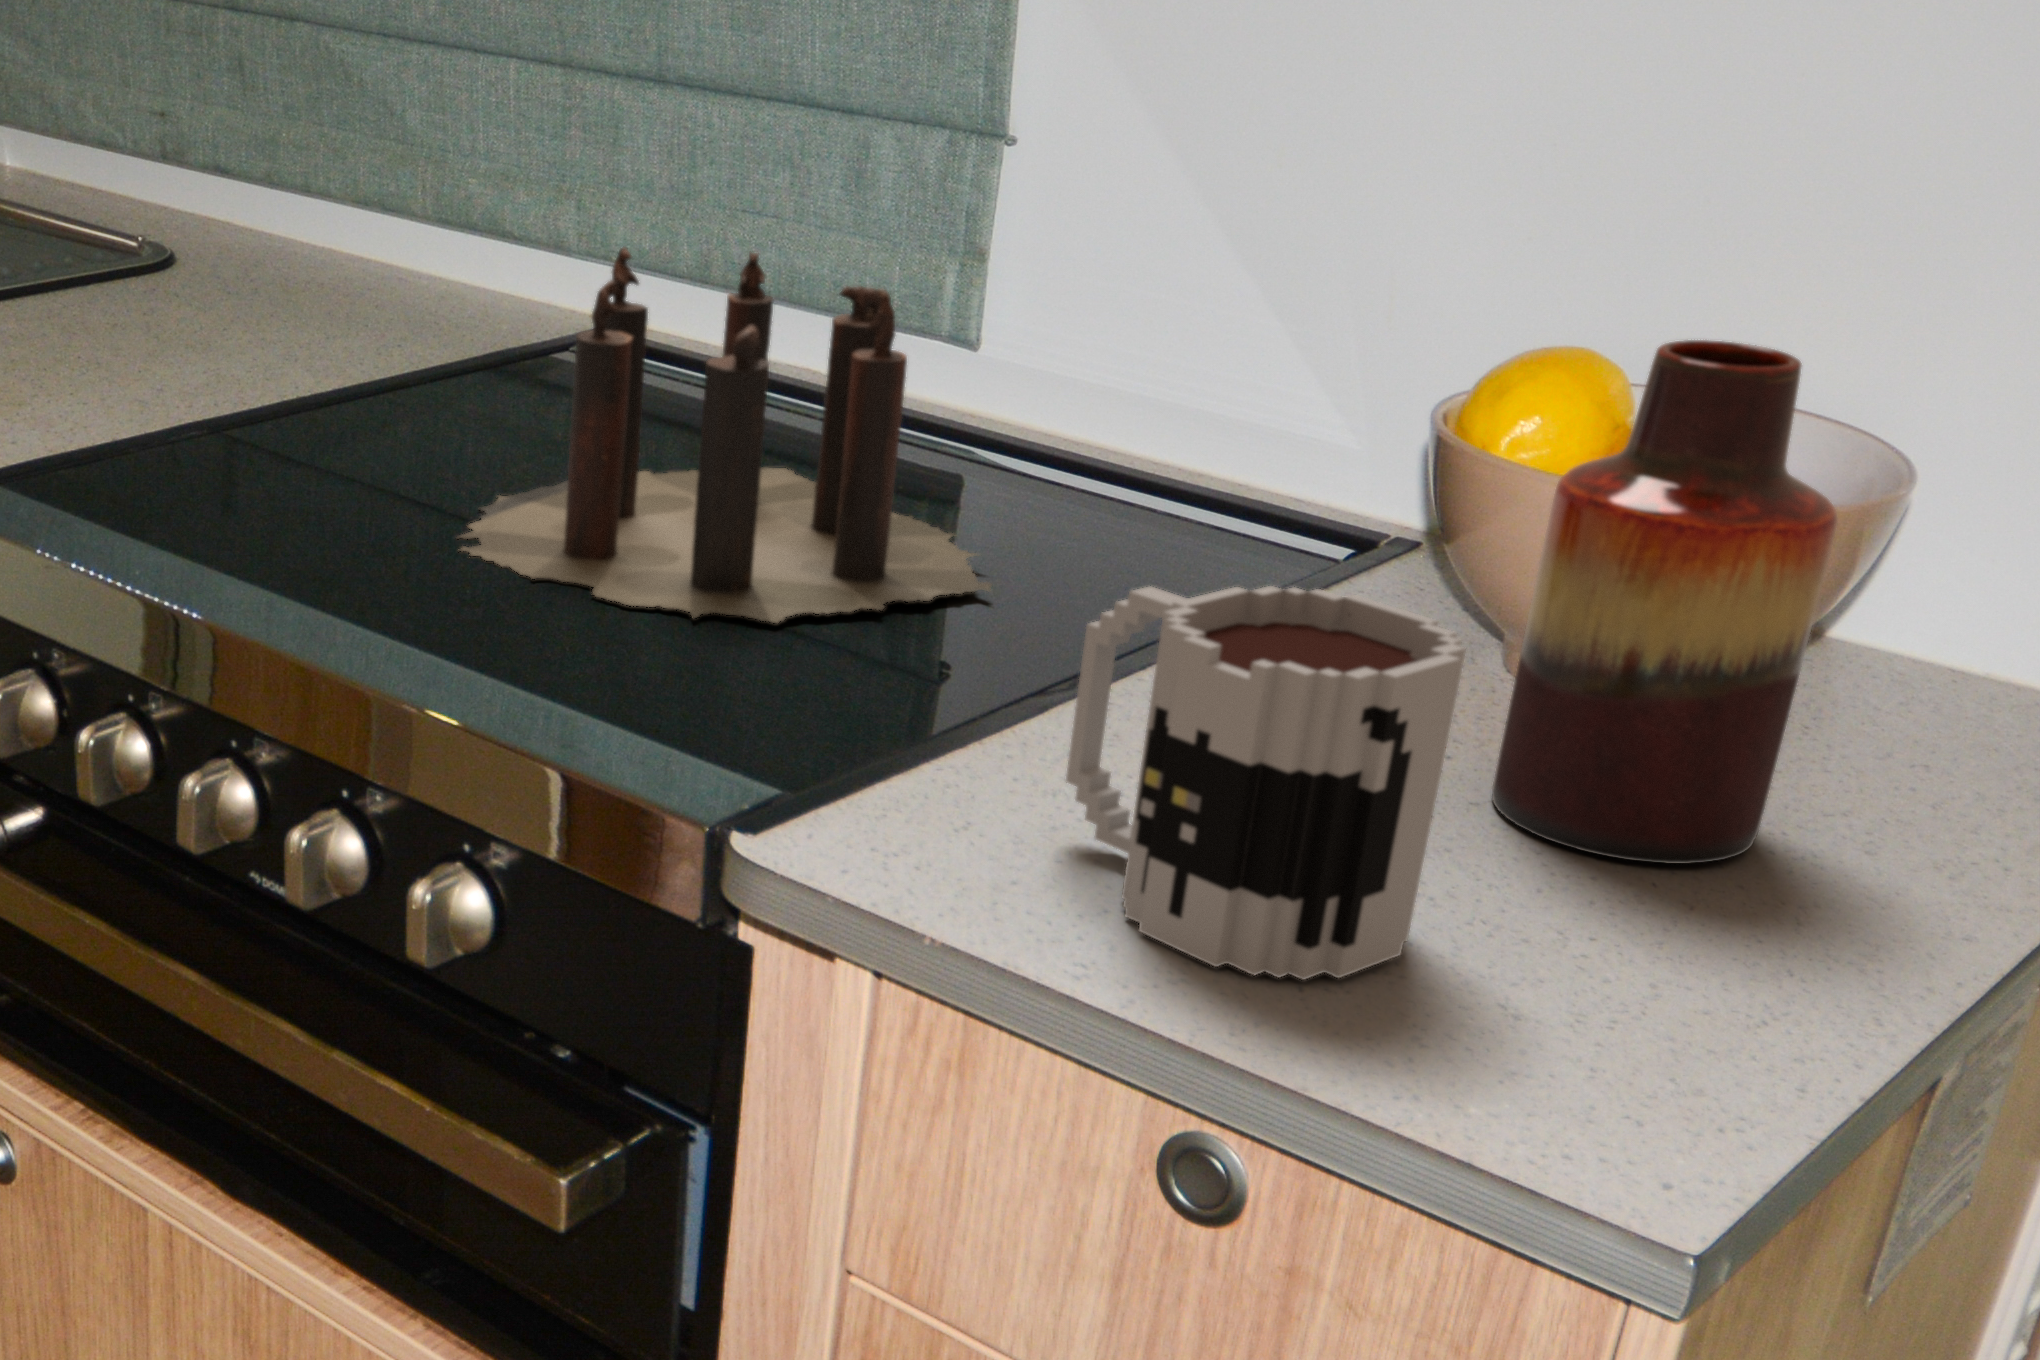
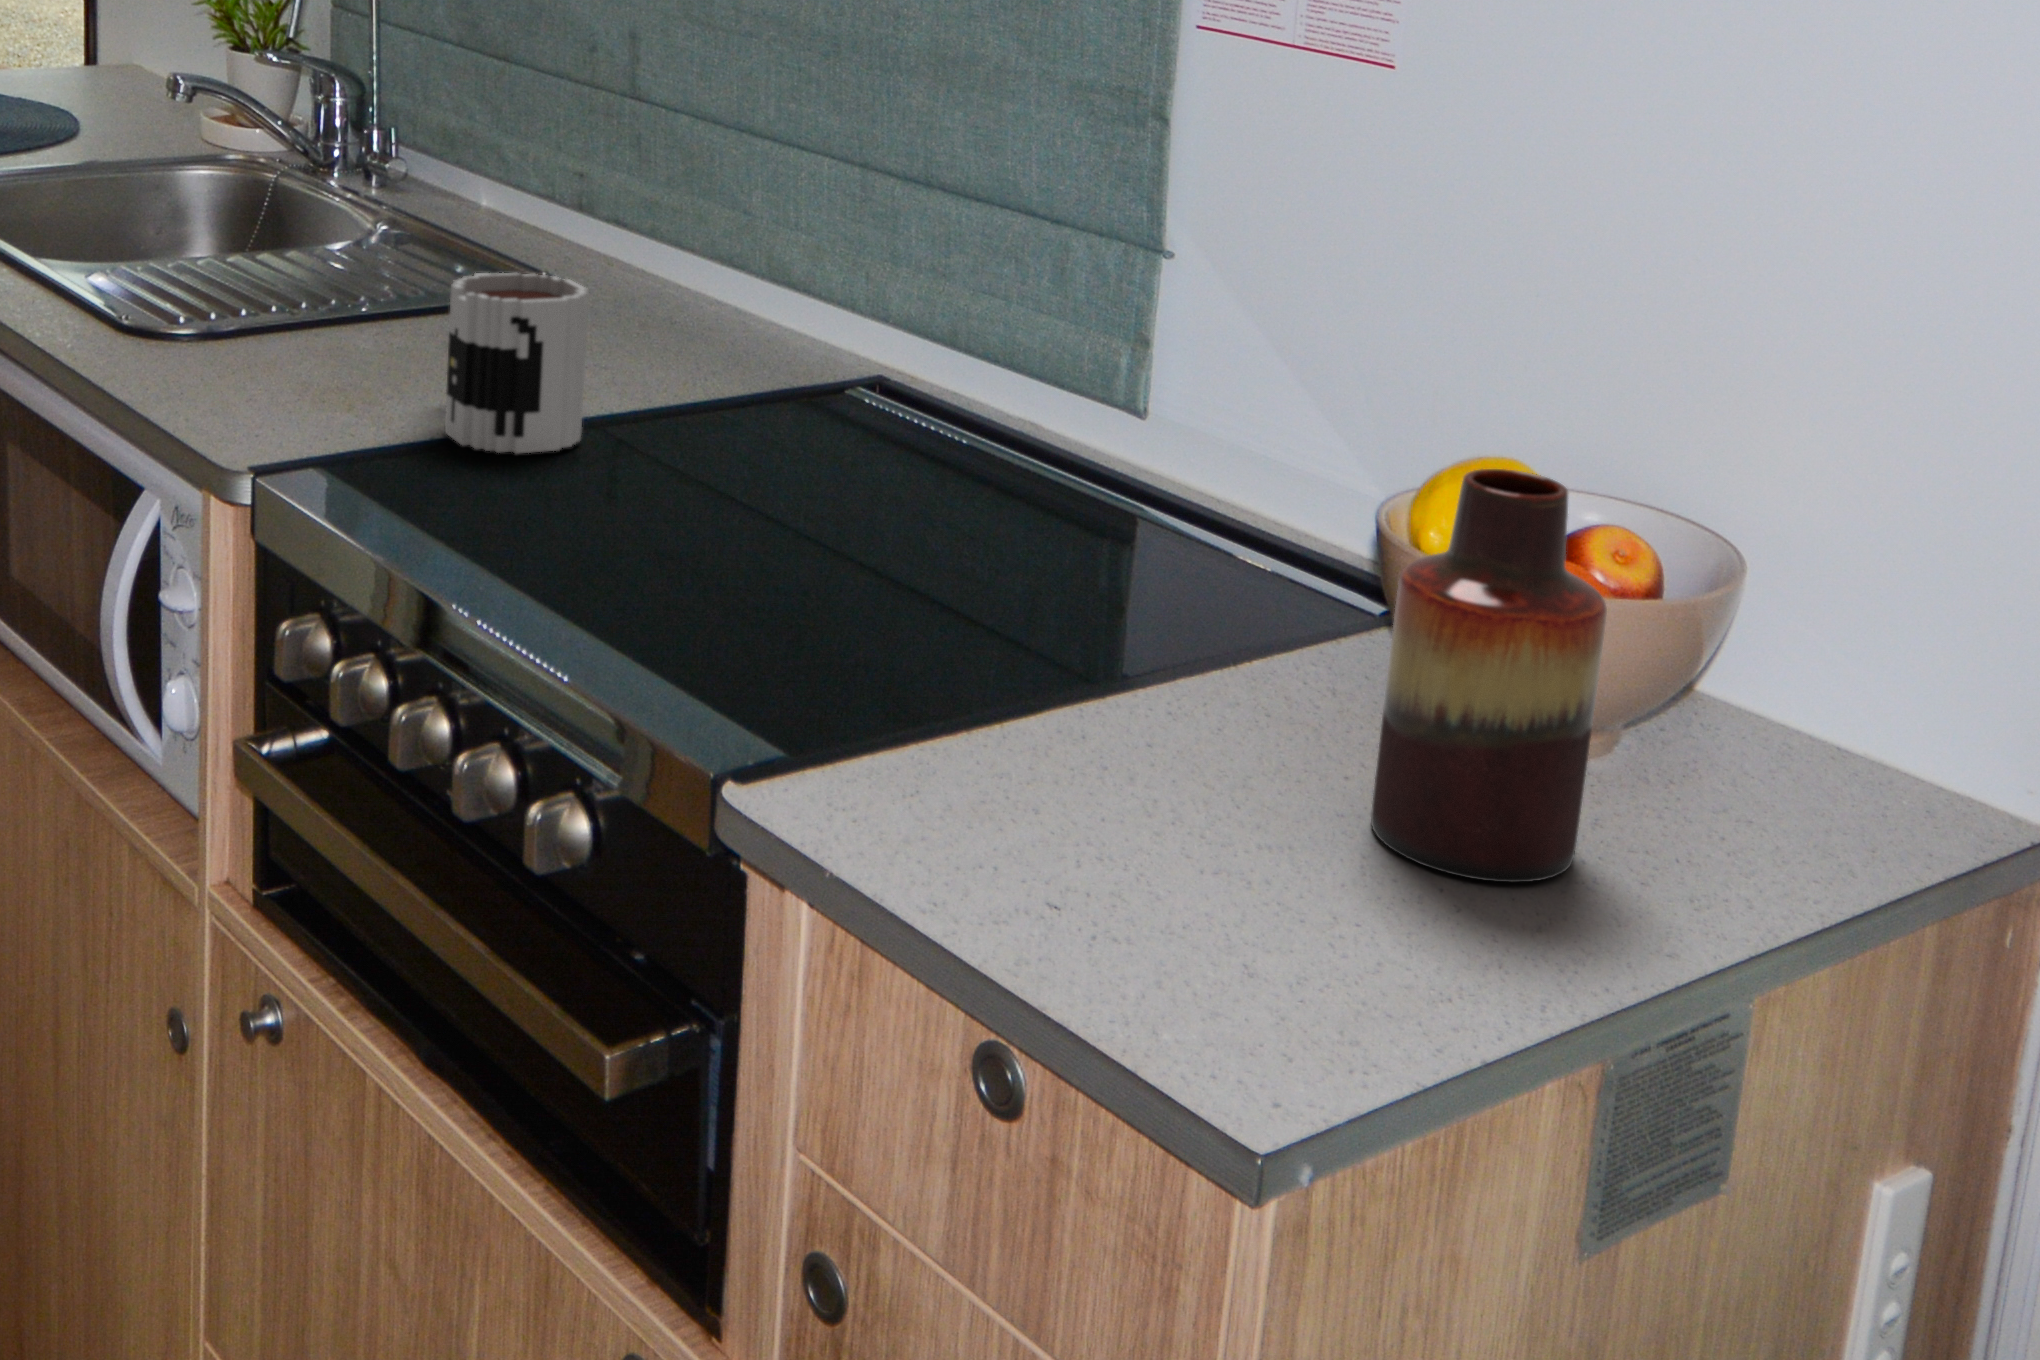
candle: present [461,247,992,623] -> none [655,322,1168,625]
mug: present [1066,586,1466,980] -> present [445,273,589,453]

